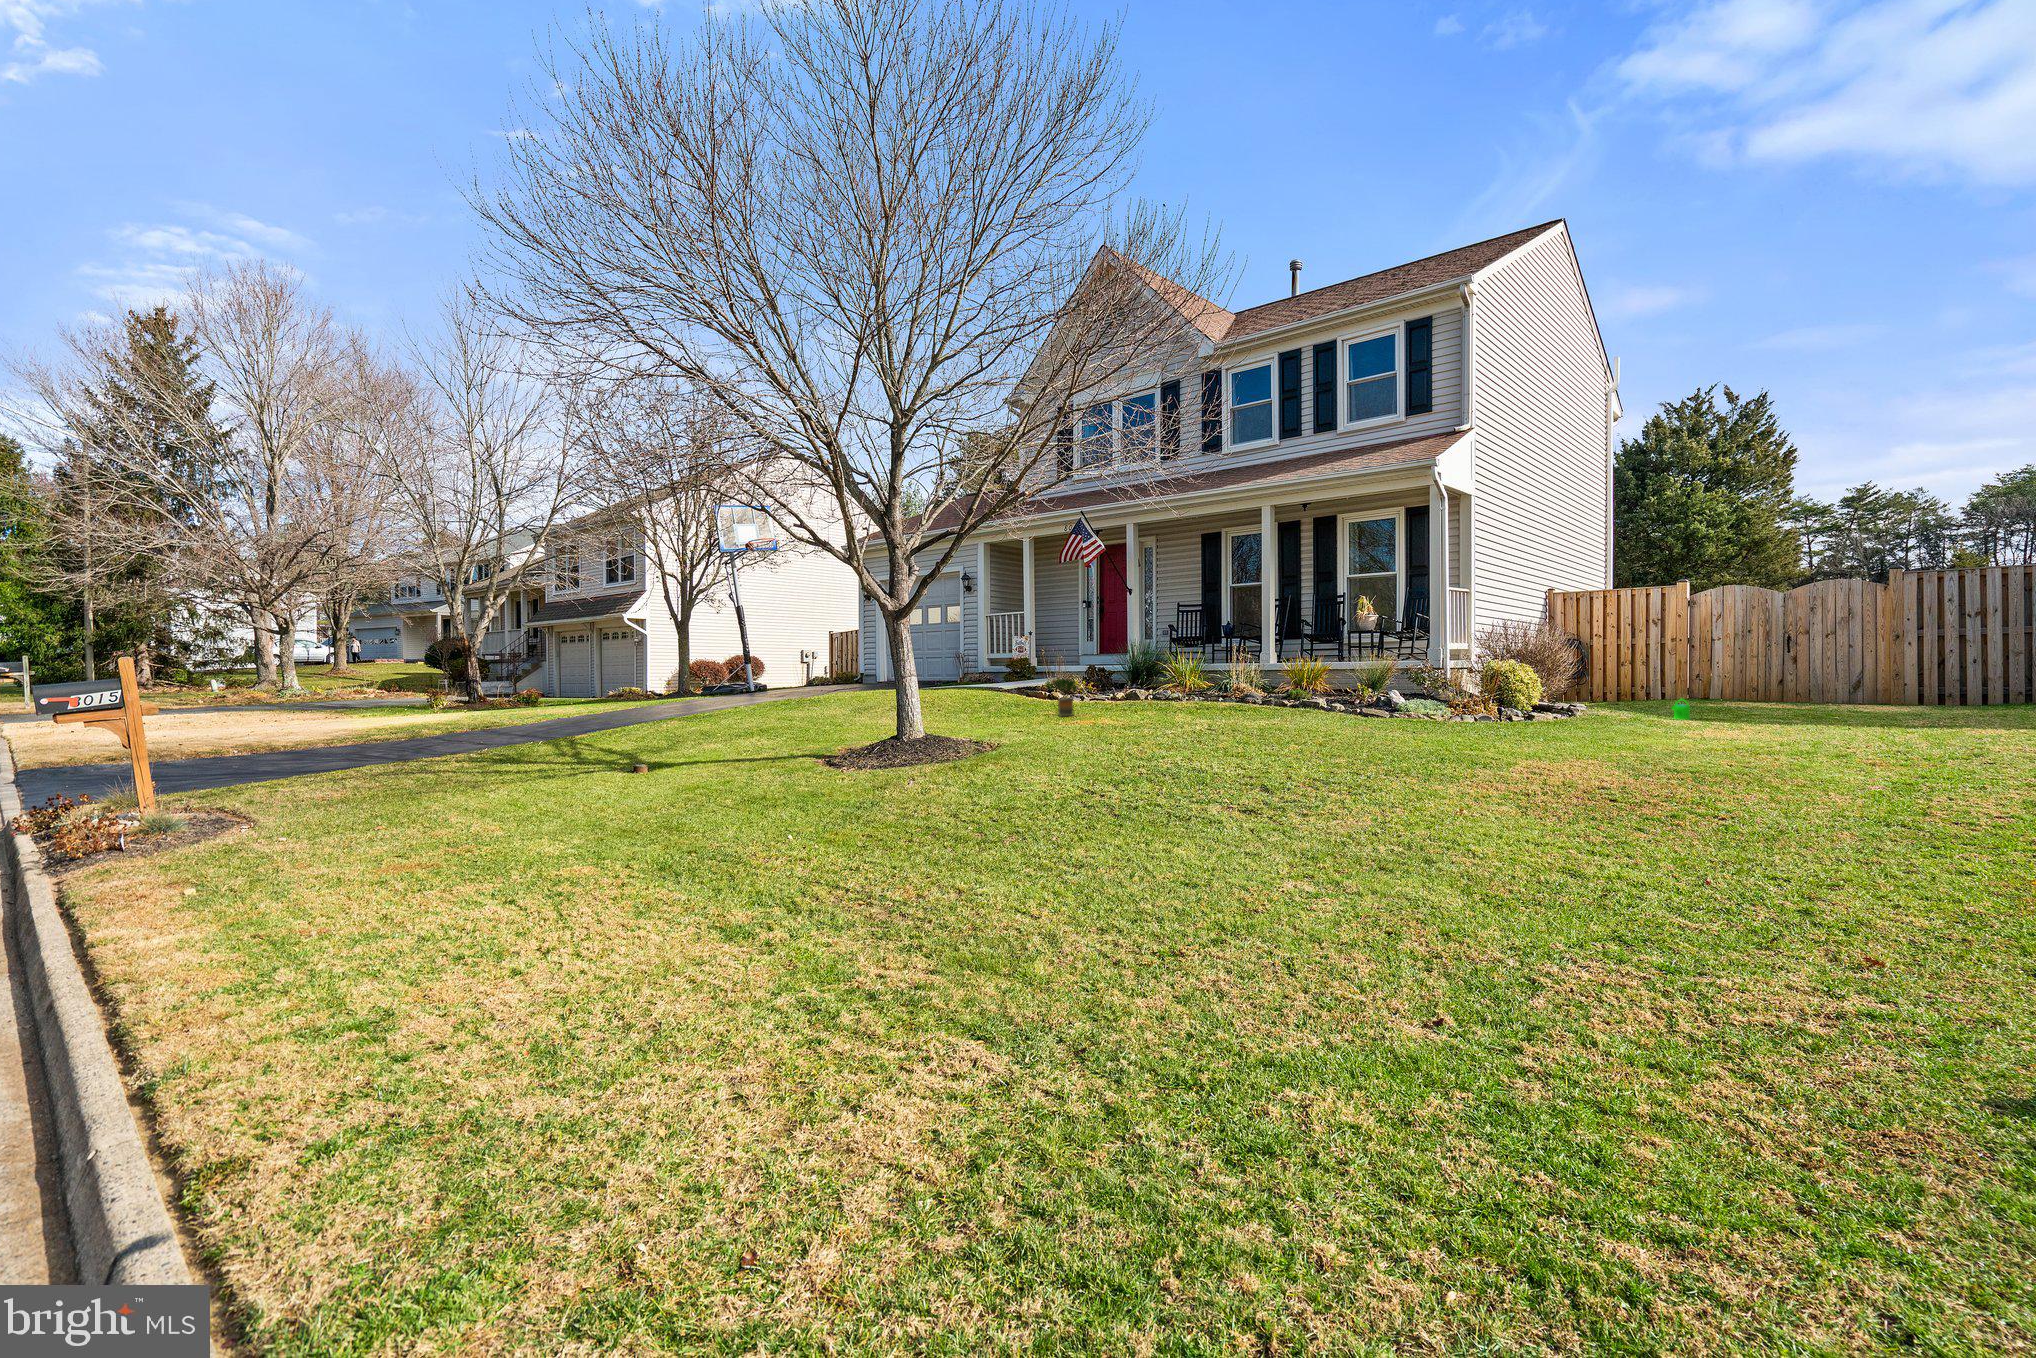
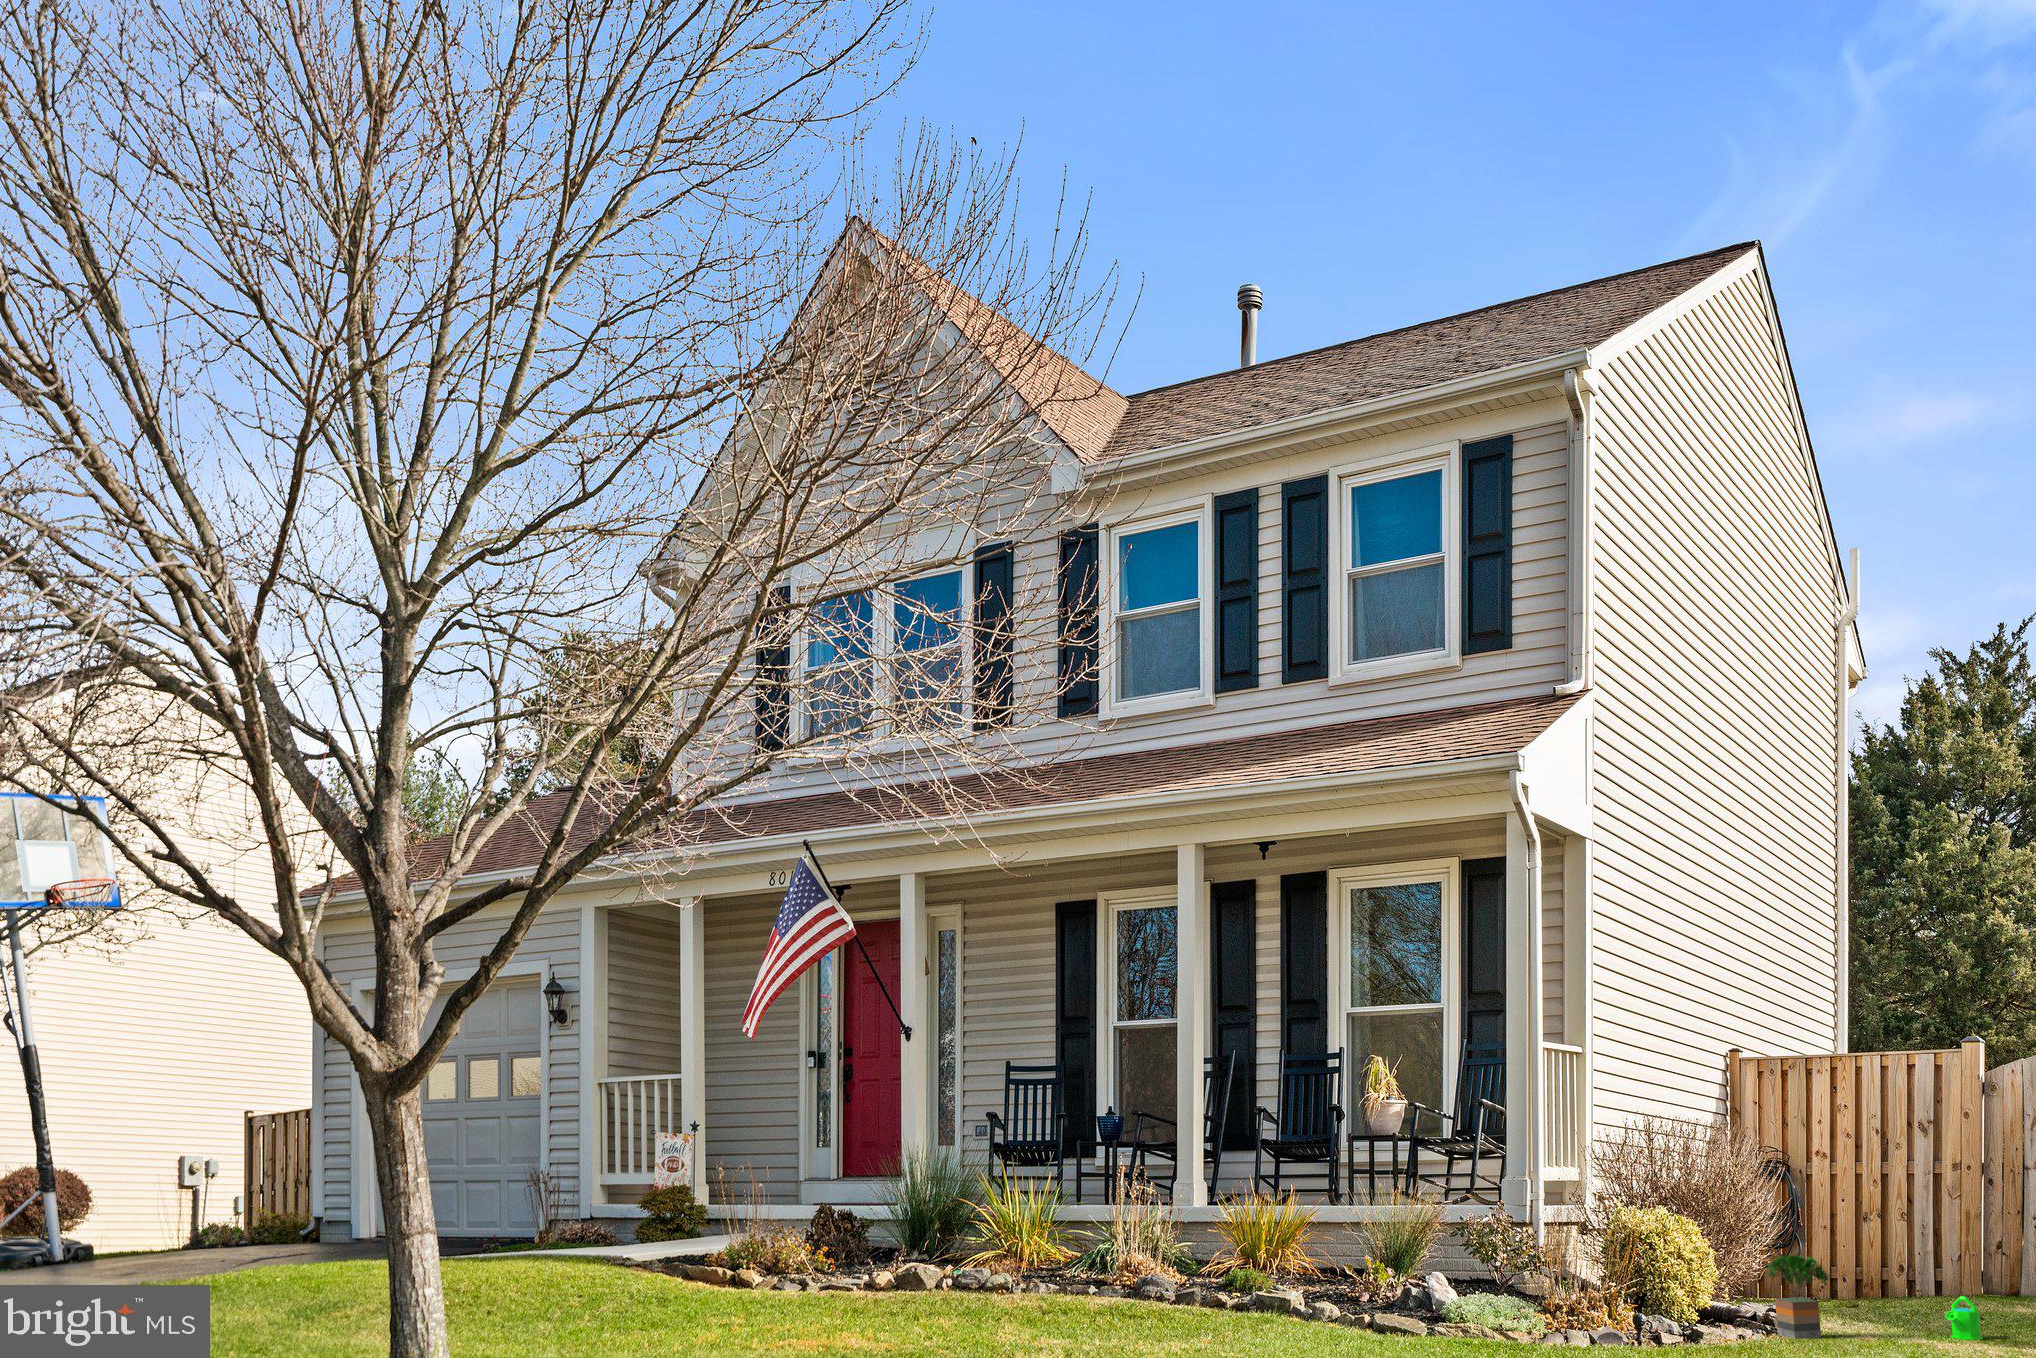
potted tree: present [1053,679,1078,716] -> present [1767,1255,1829,1339]

